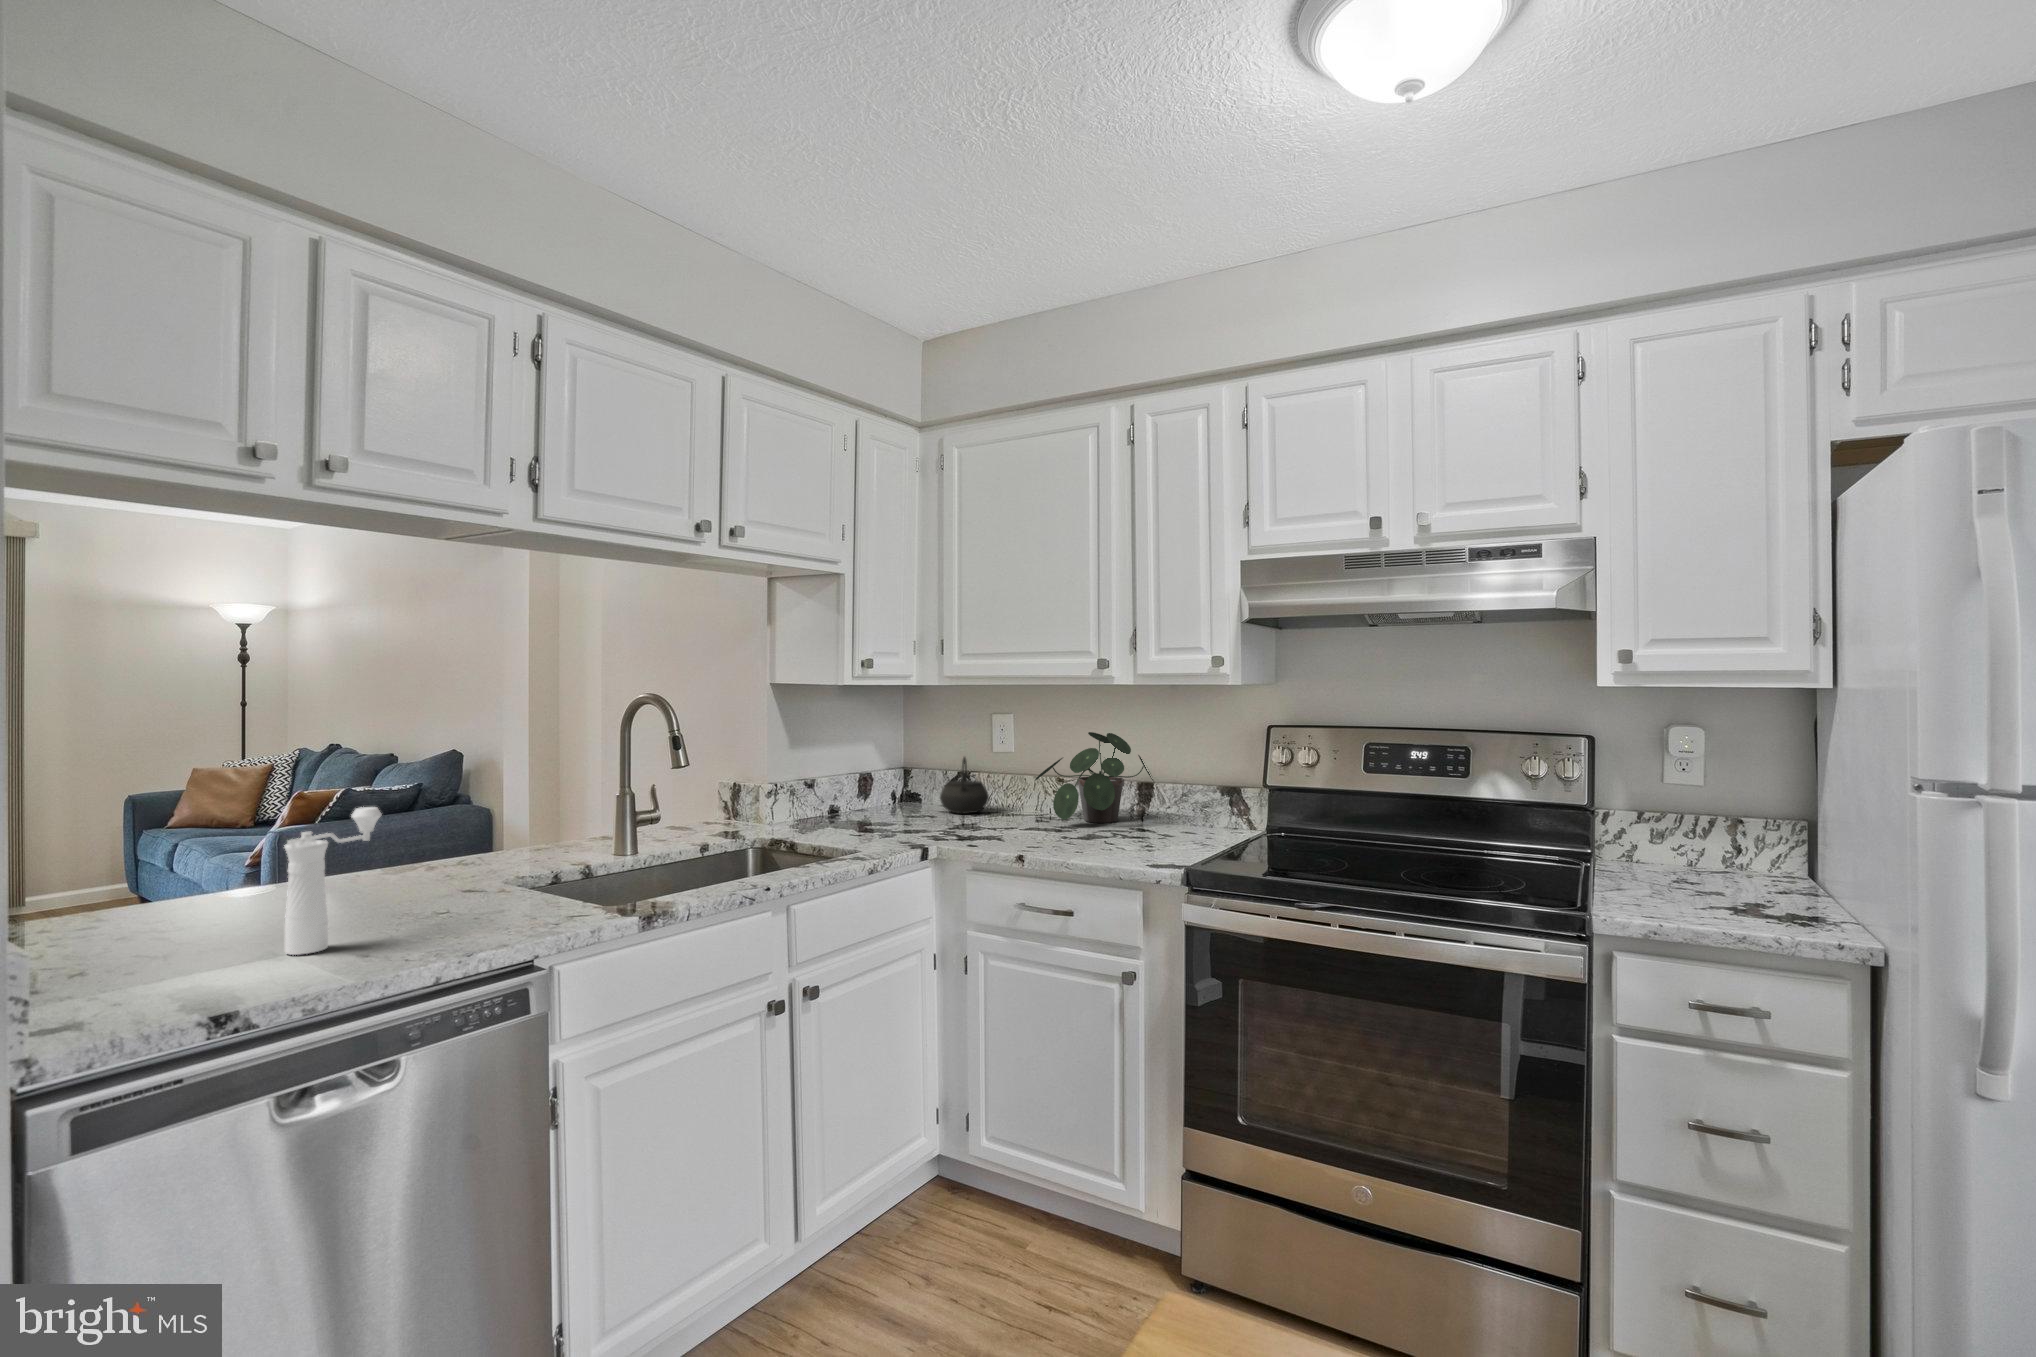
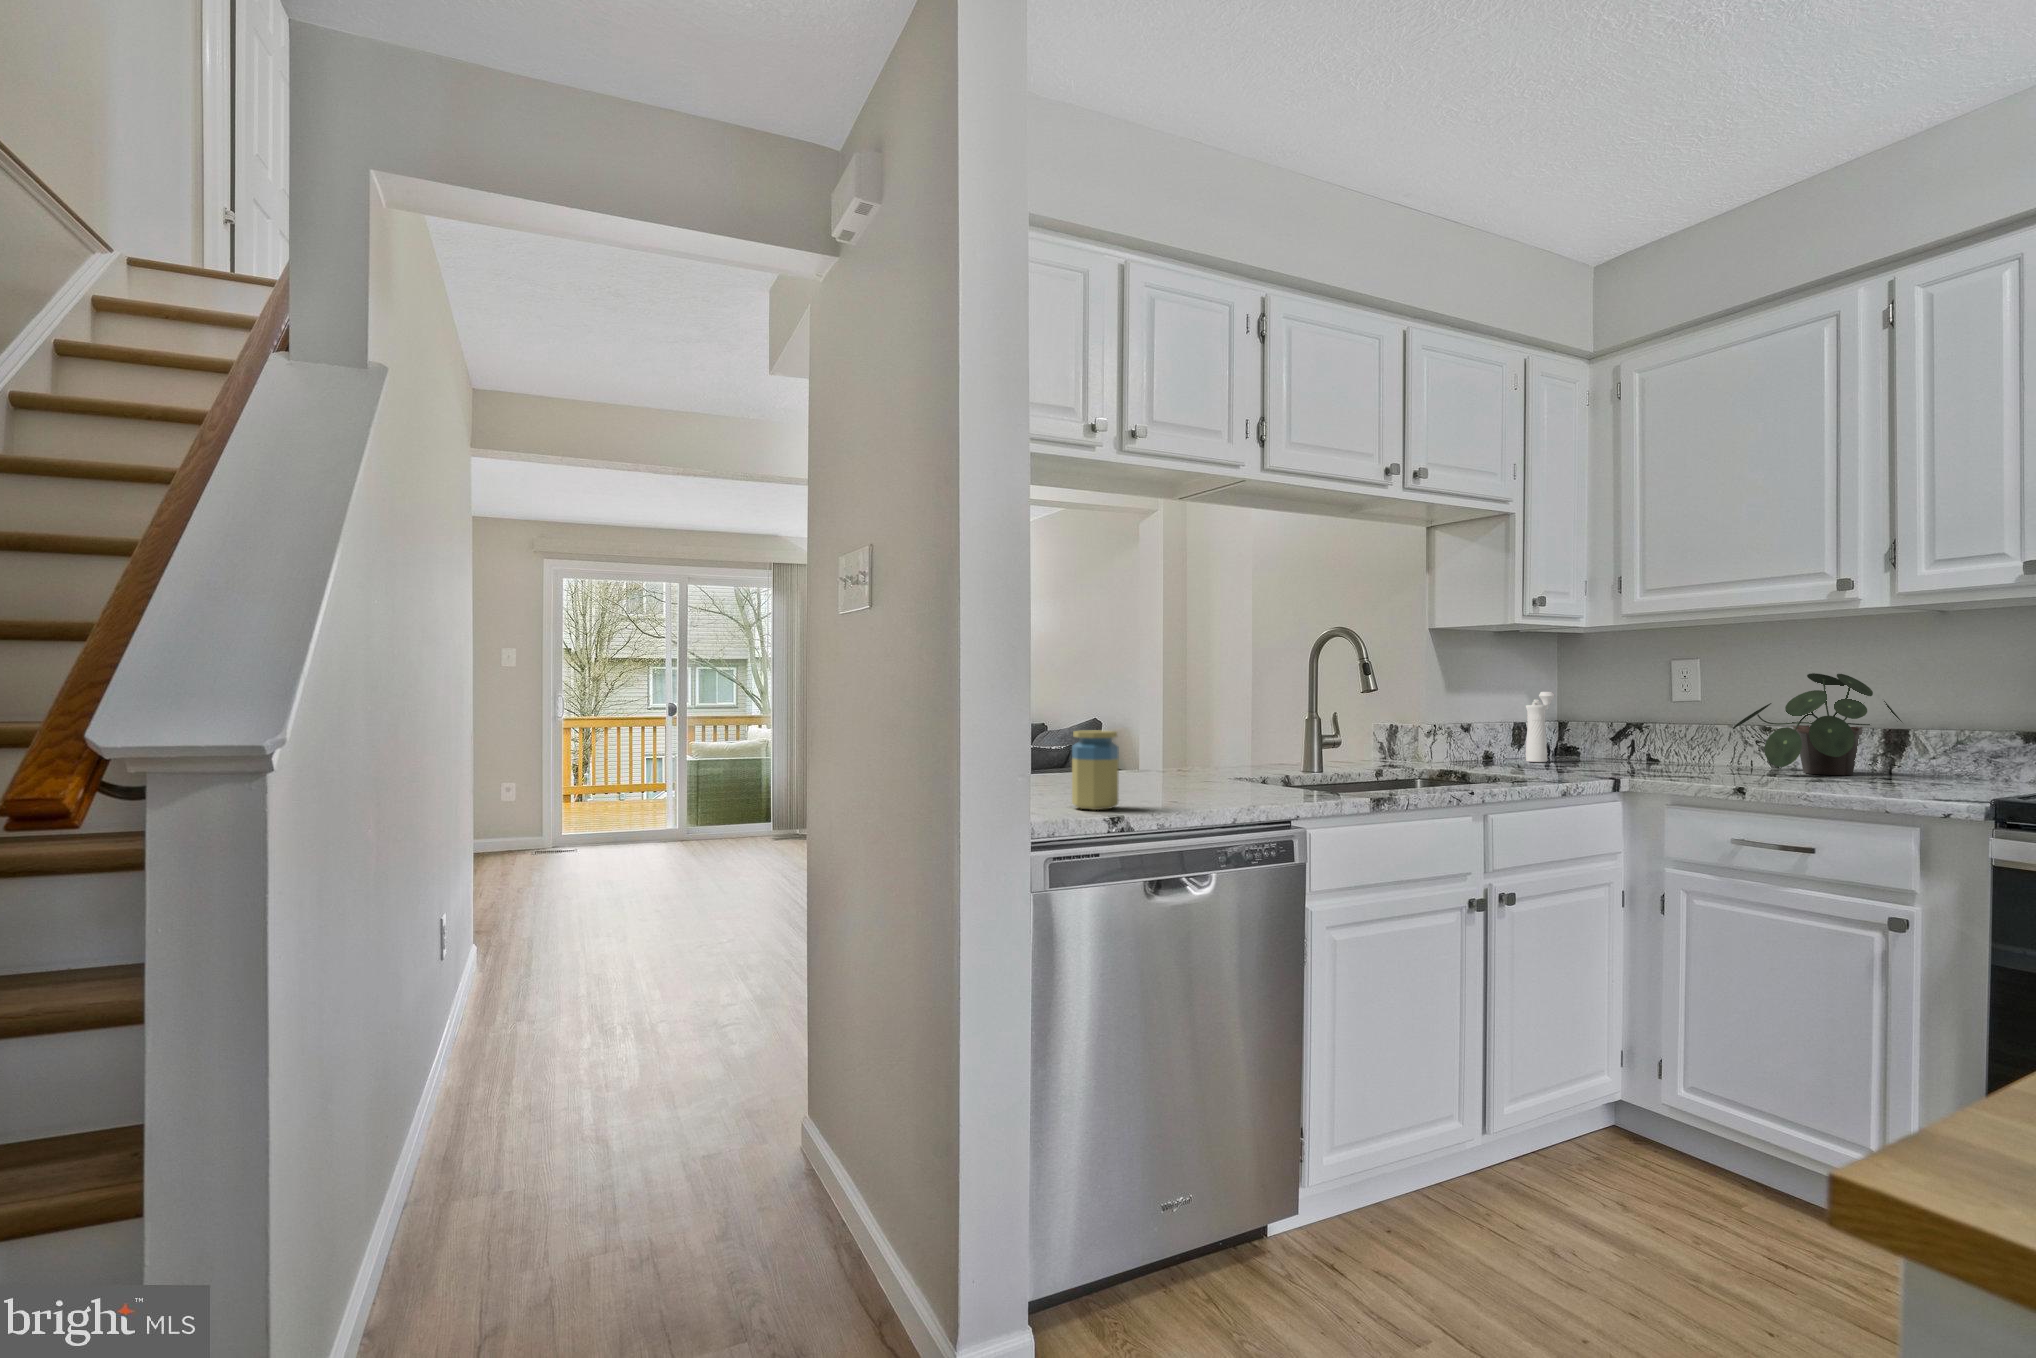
kettle: present [940,757,989,814] -> none [1607,705,1668,765]
pepper mill: present [285,807,382,955] -> present [1525,692,1555,762]
jar: none [181,883,259,1000] -> present [1072,731,1119,810]

